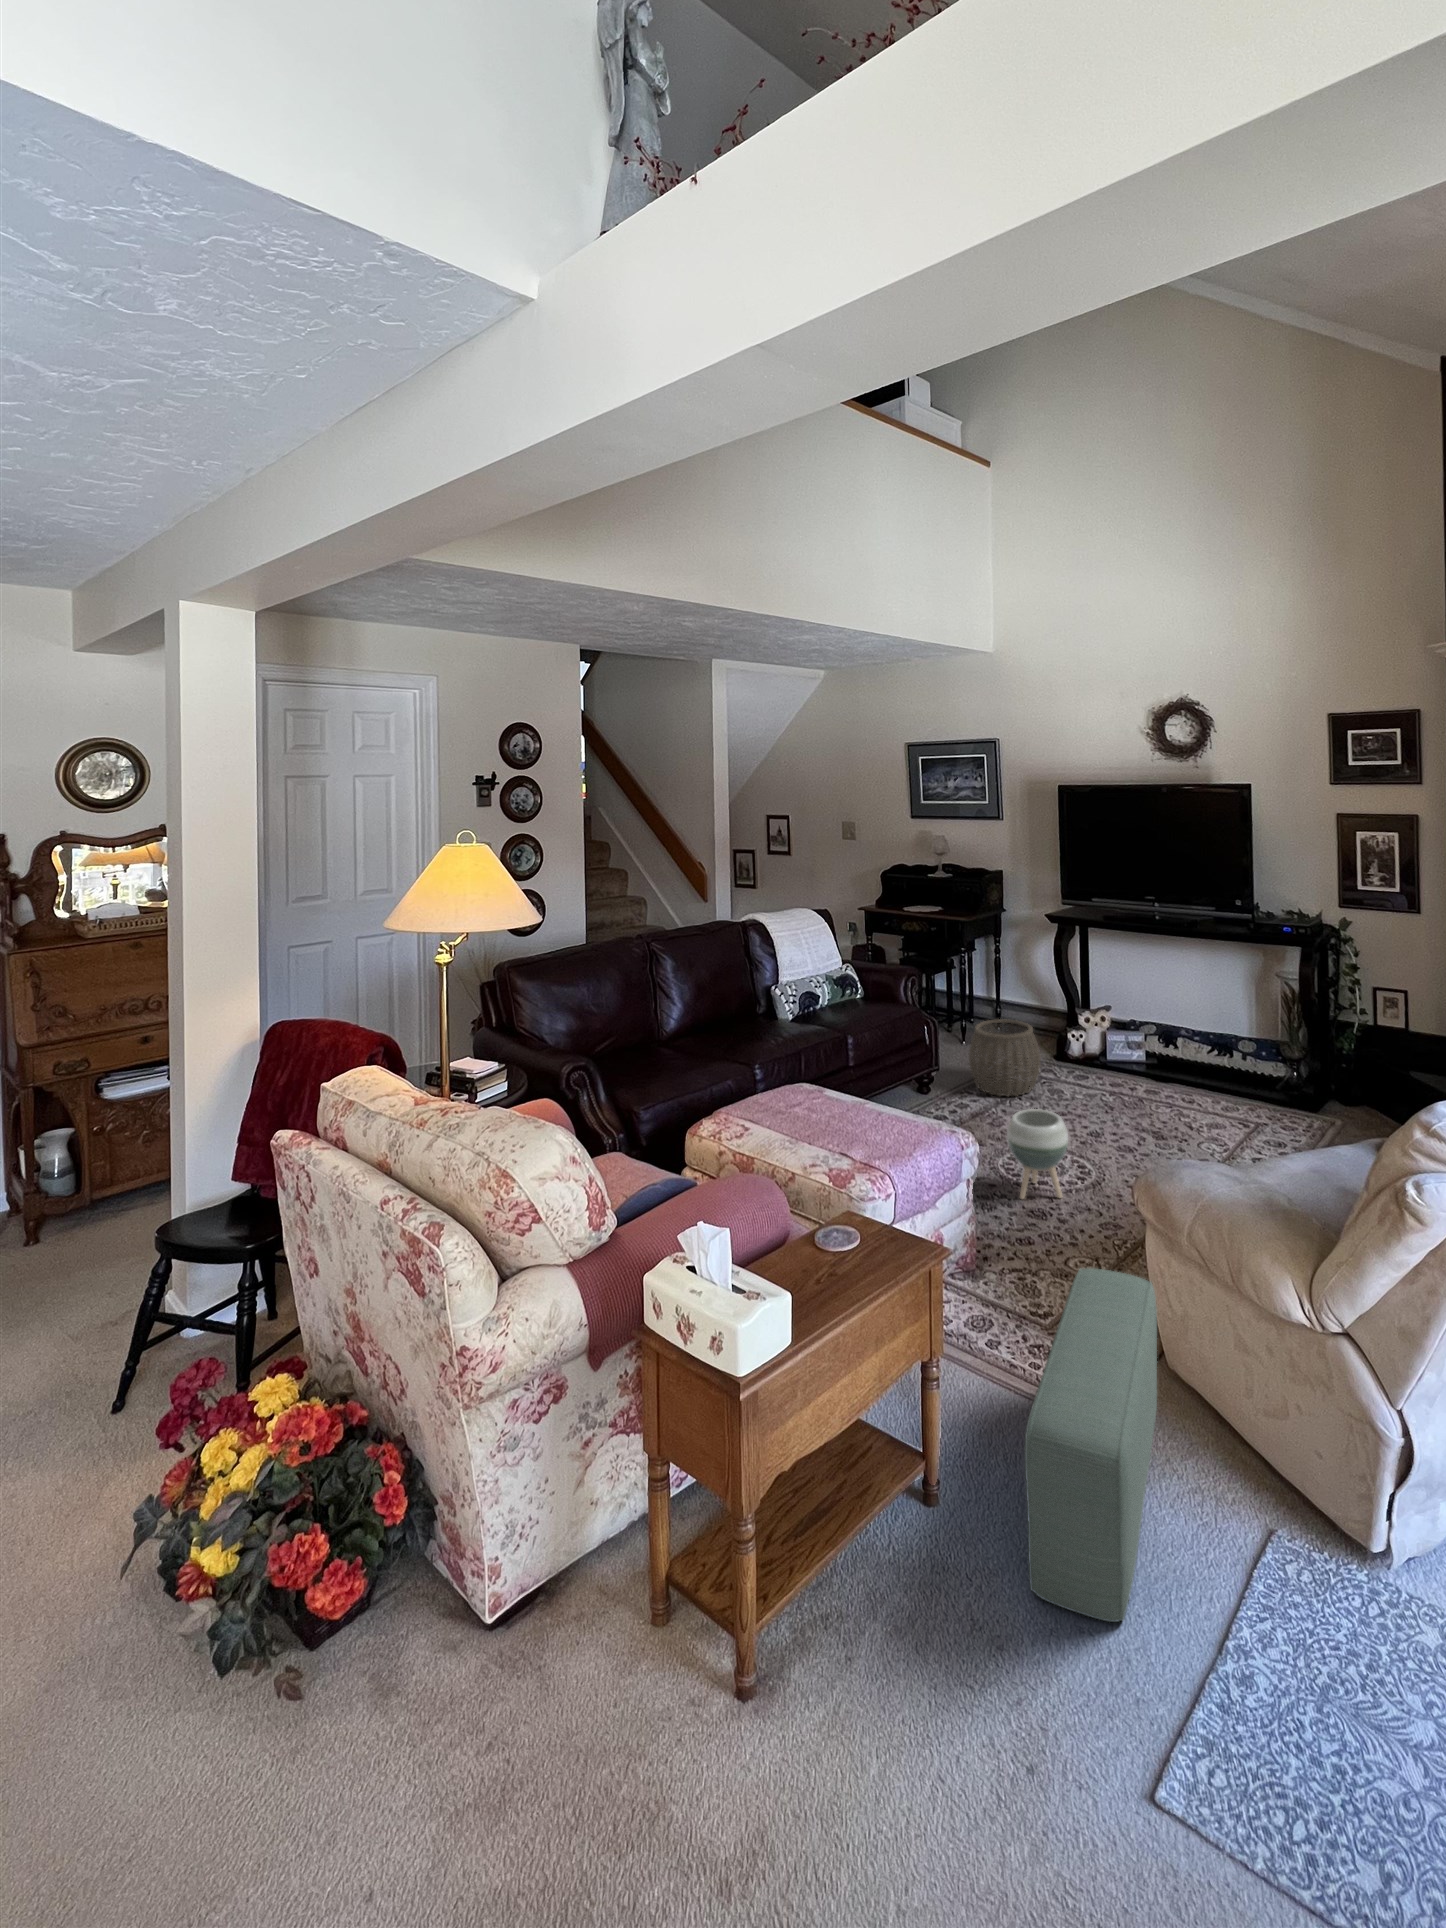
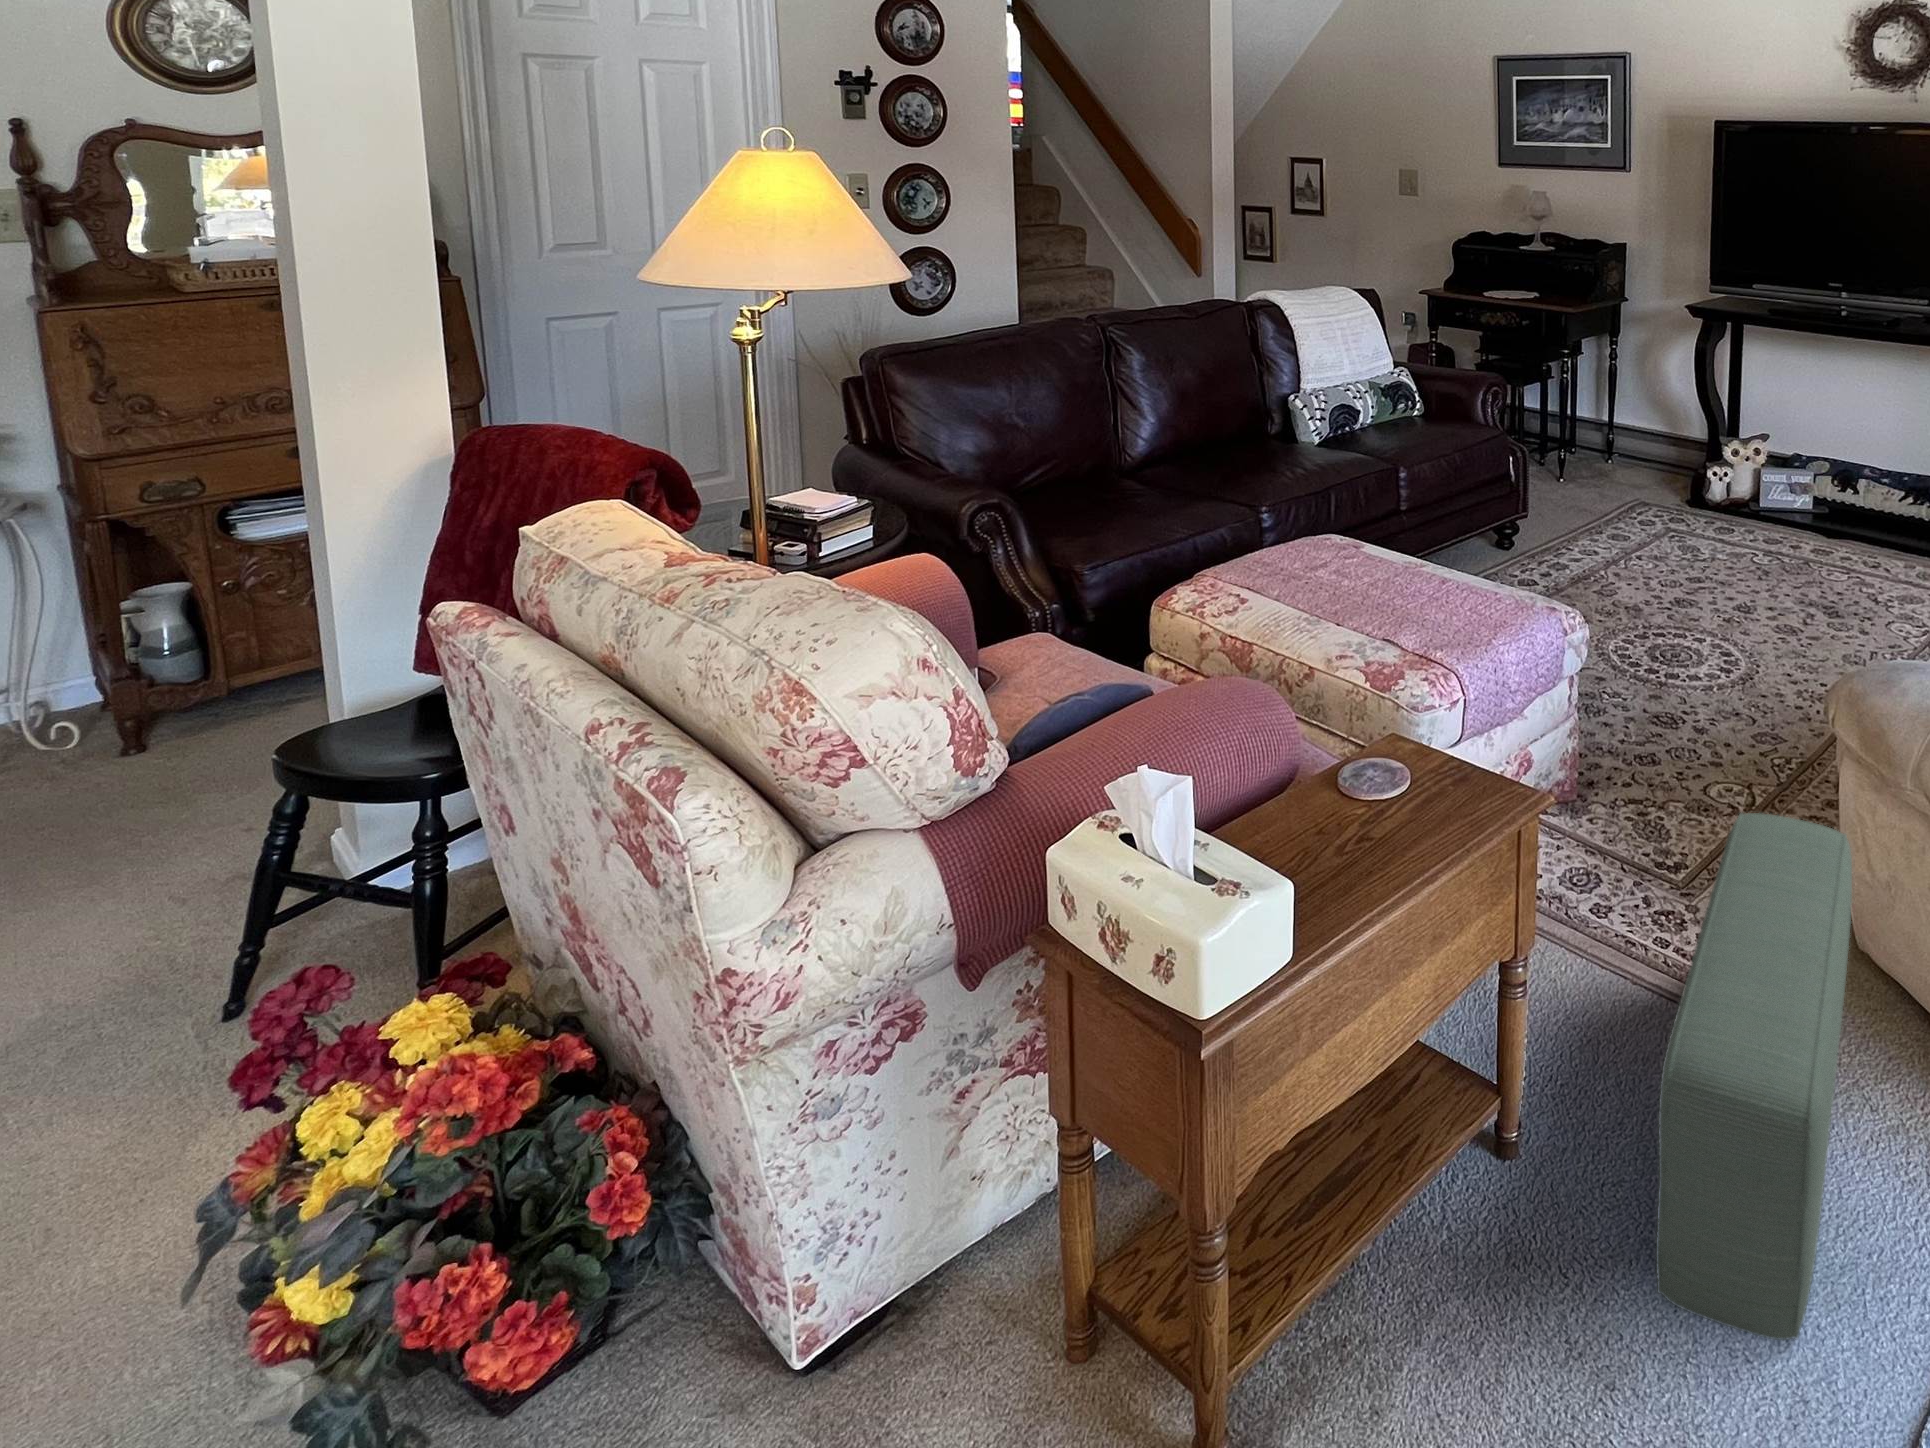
woven basket: present [969,1019,1040,1097] -> none [1569,450,1671,557]
planter: present [1007,1109,1068,1199] -> none [1626,576,1713,700]

